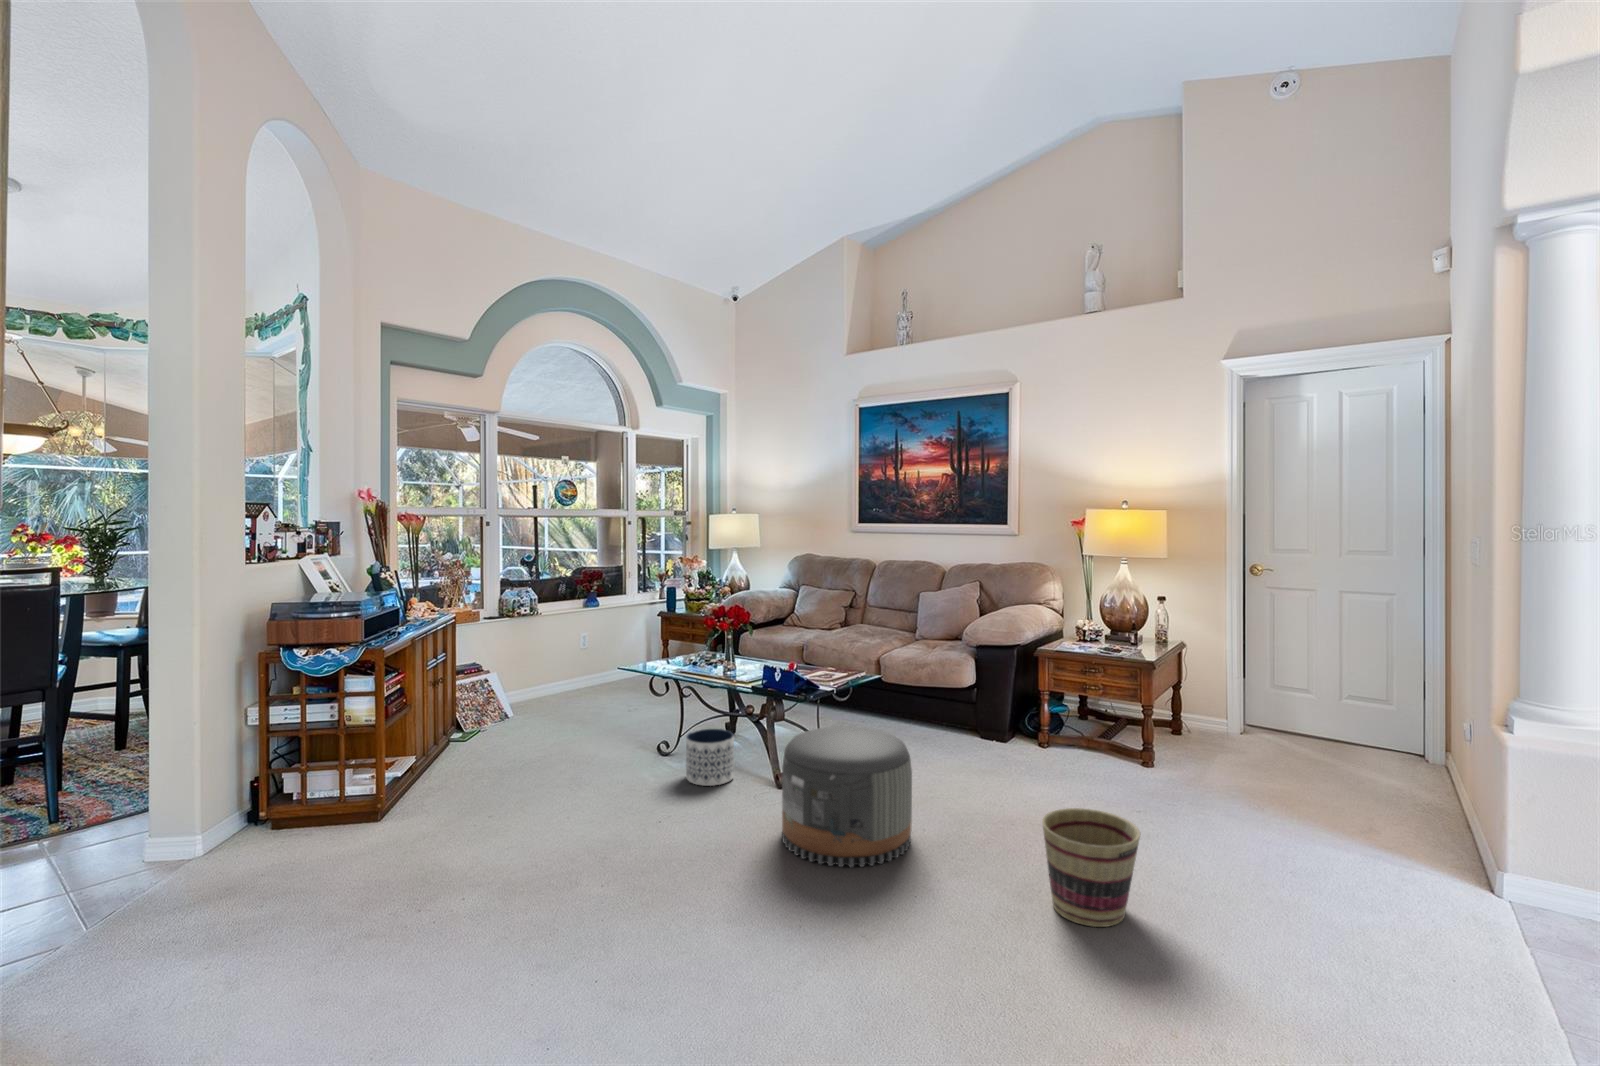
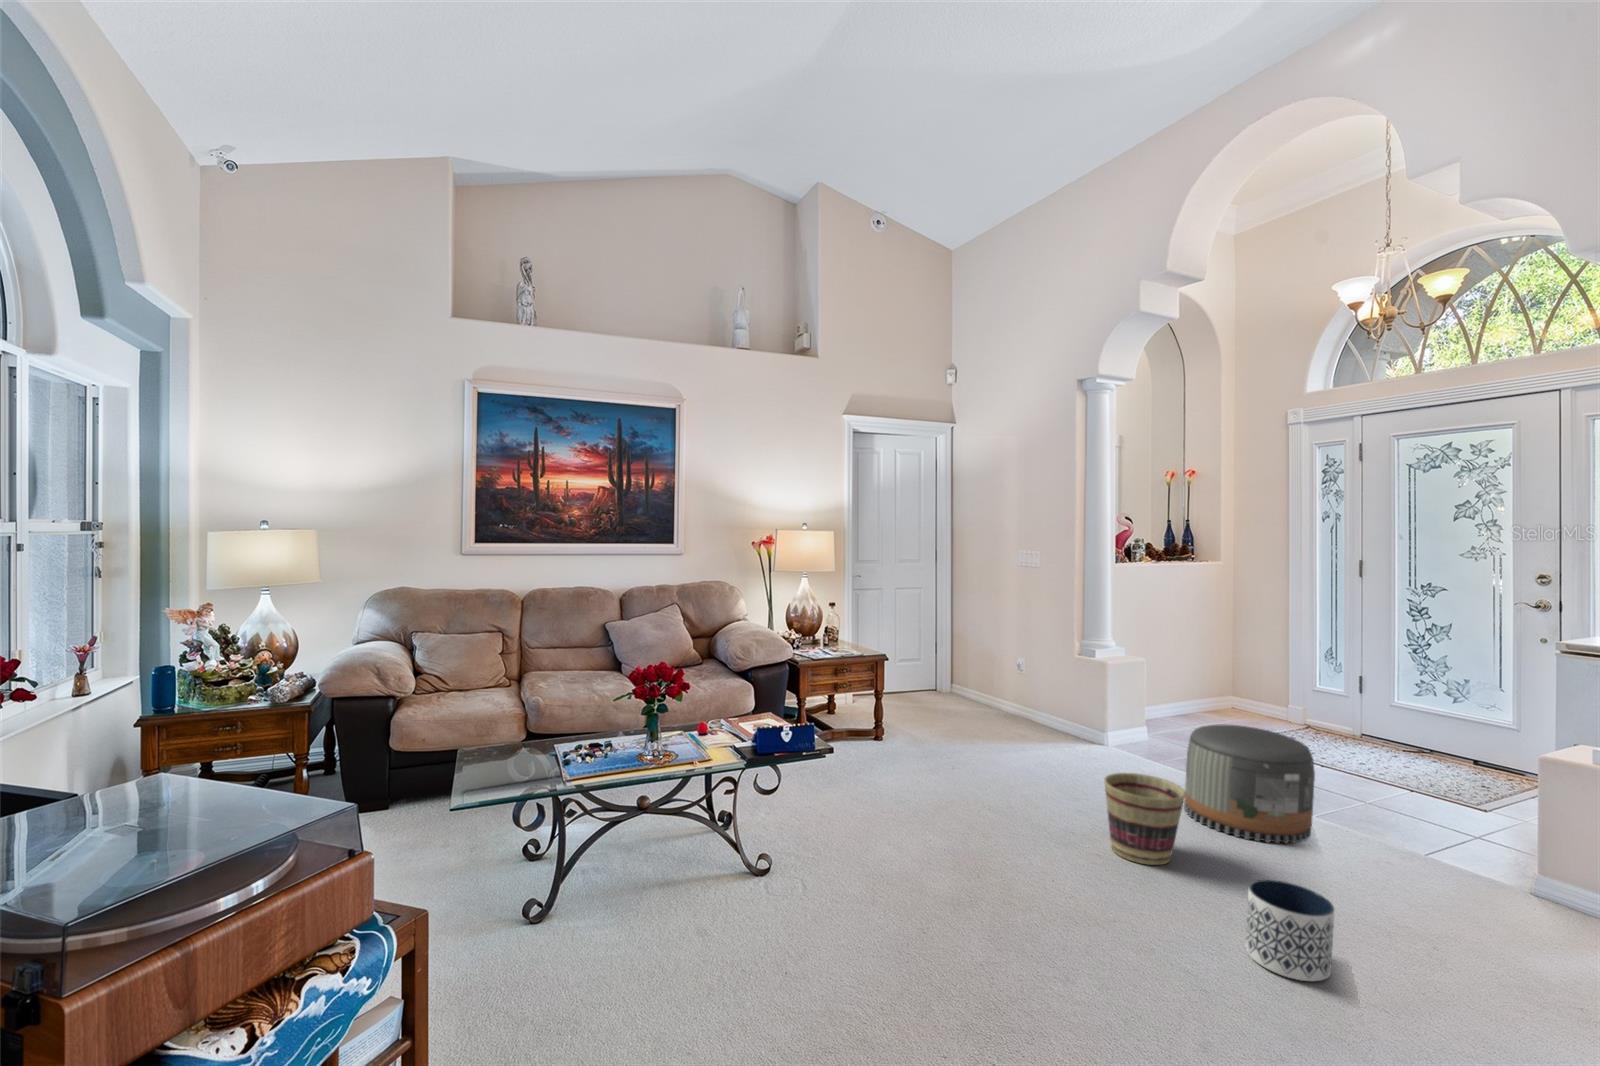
pouf: present [782,726,912,867] -> present [1184,724,1315,844]
planter: present [686,729,734,786] -> present [1245,880,1334,981]

